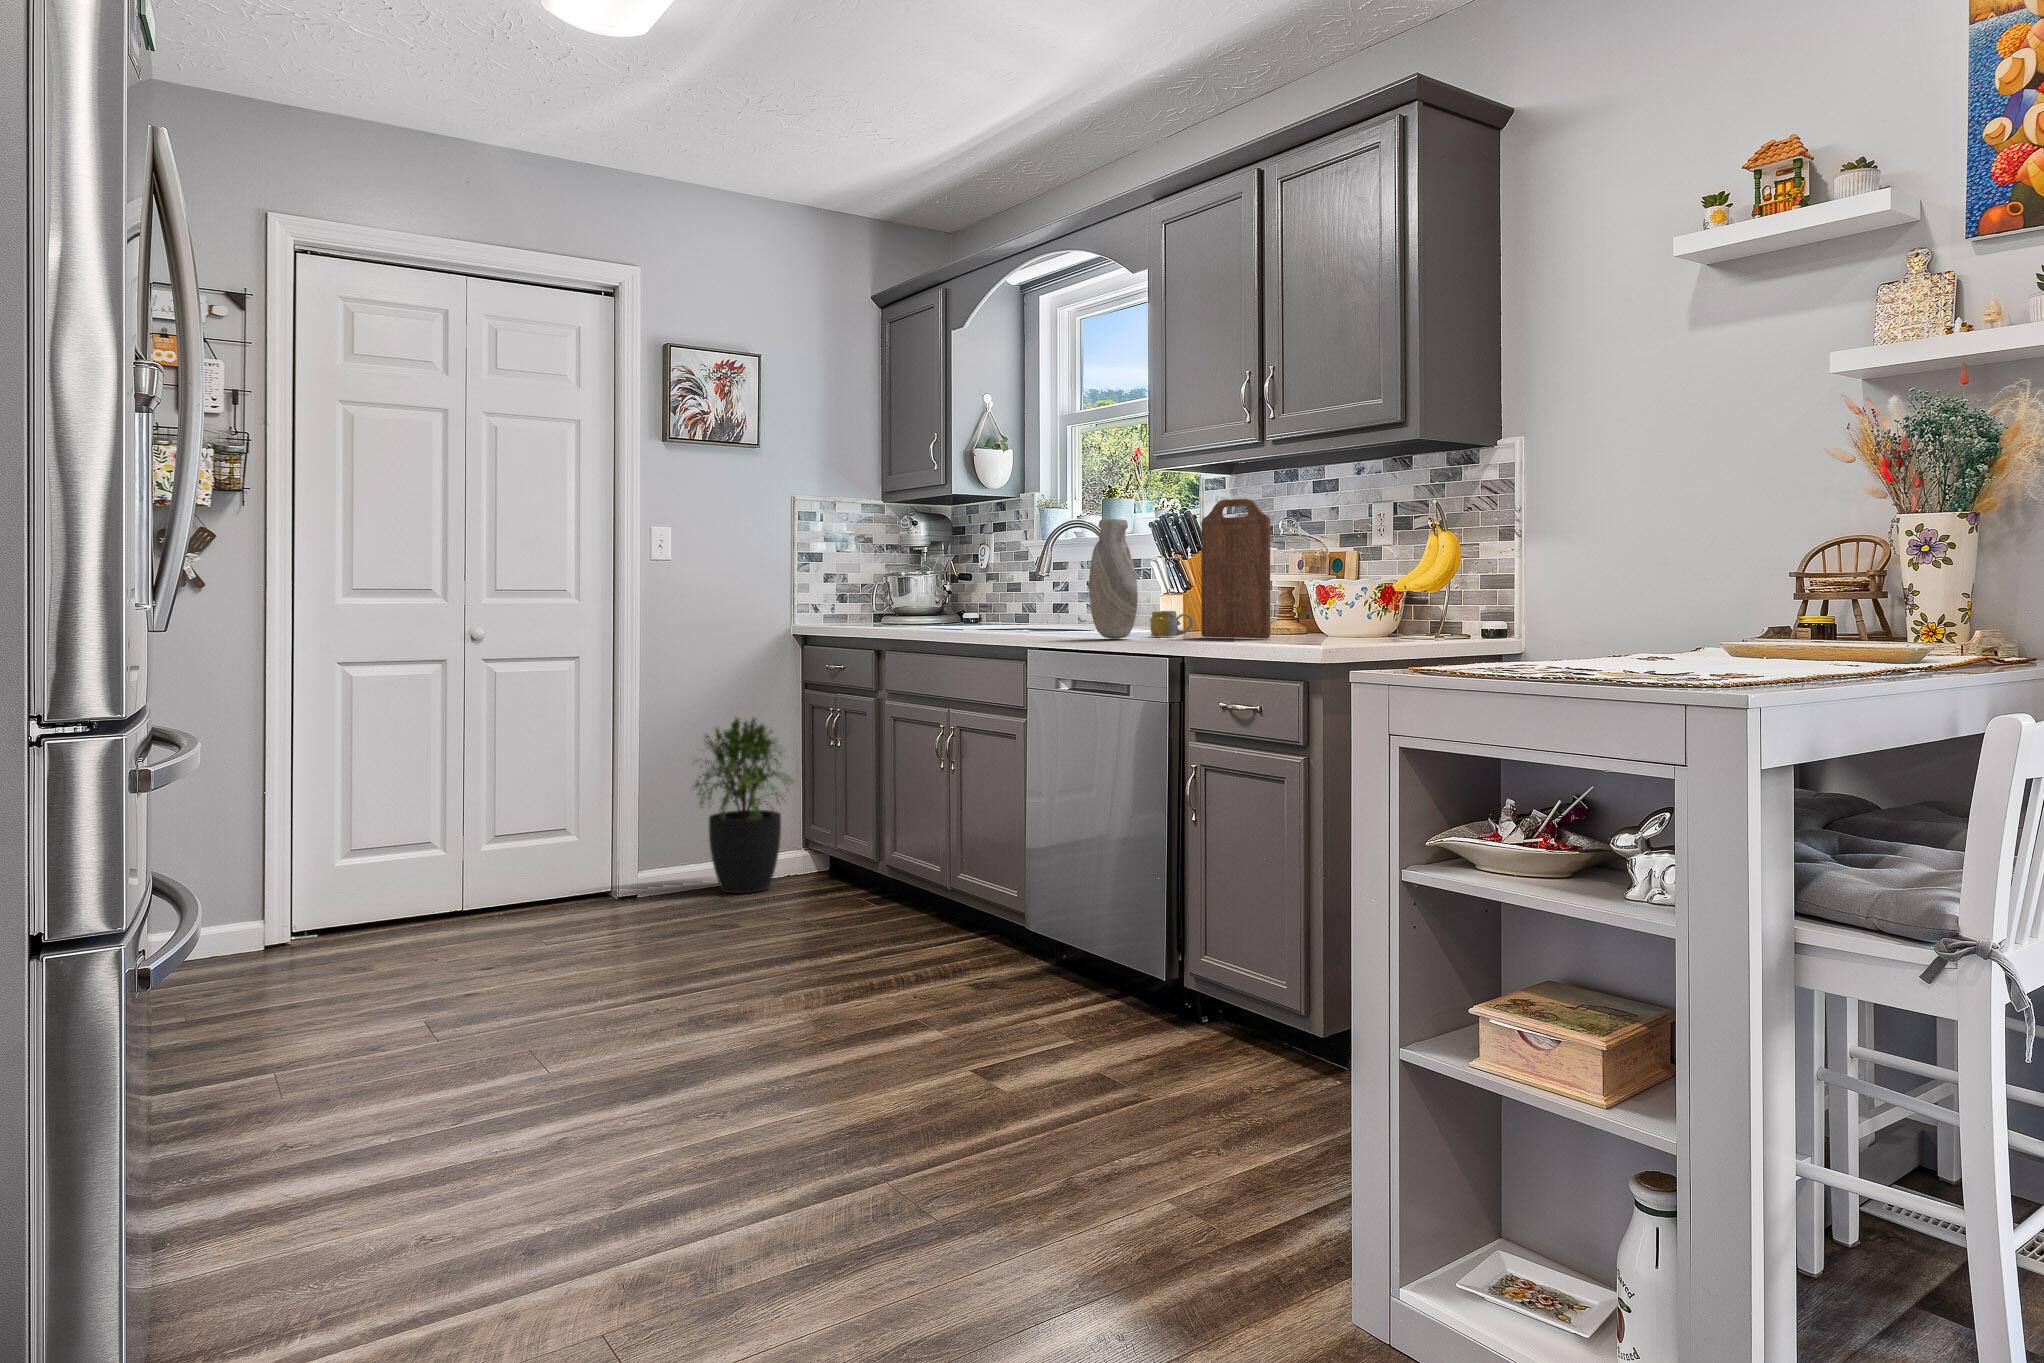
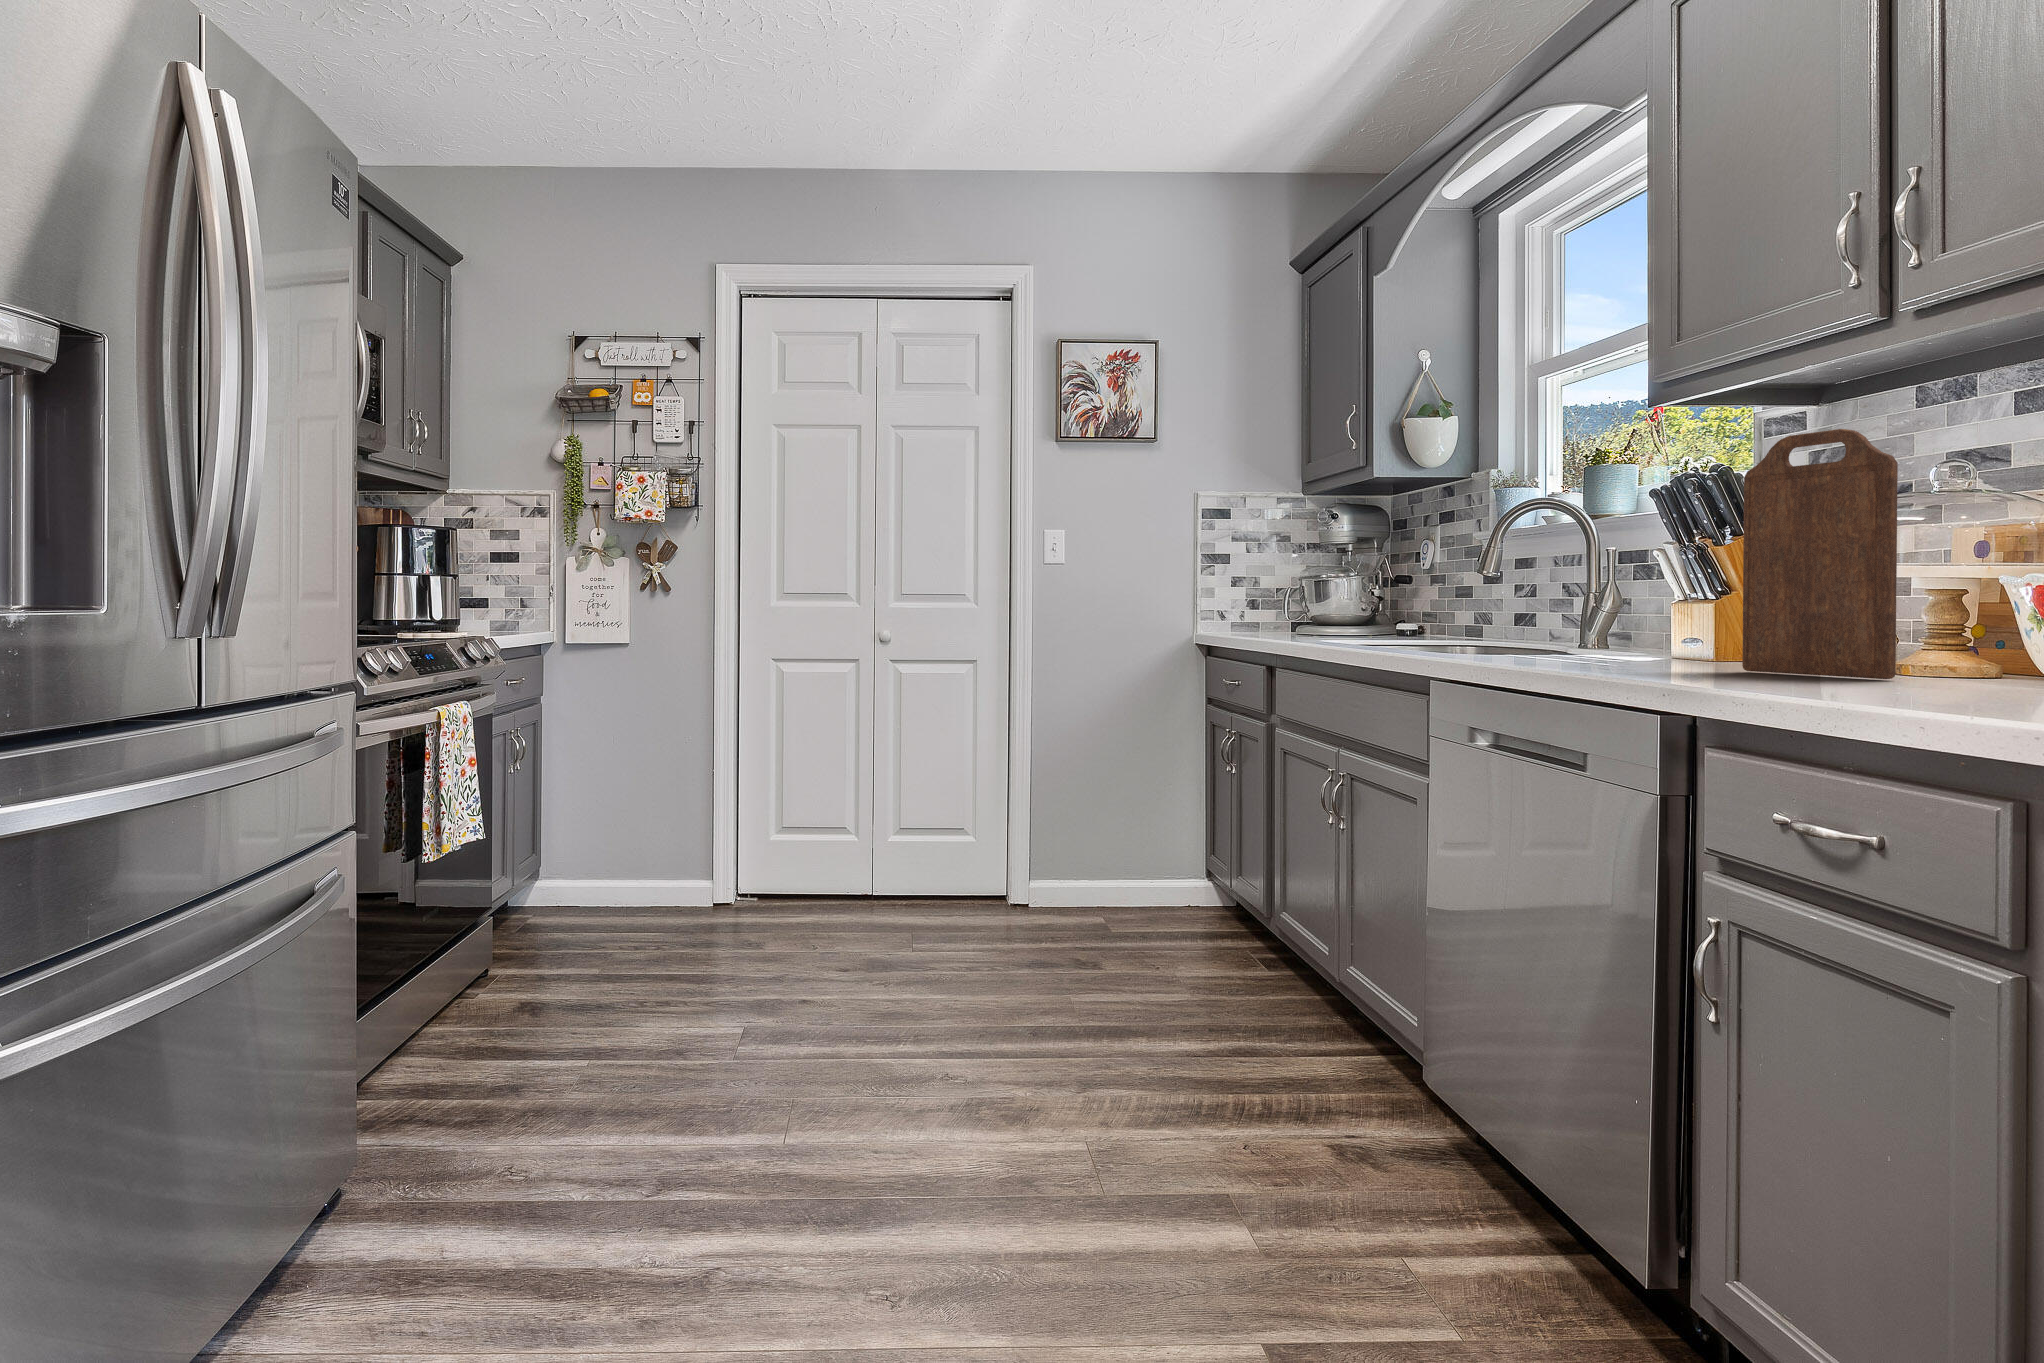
vase: present [1089,519,1138,639] -> none [1525,478,1614,669]
mug: present [1150,611,1193,636] -> none [1642,626,1726,667]
potted plant: present [695,718,793,894] -> none [1065,733,1182,931]

